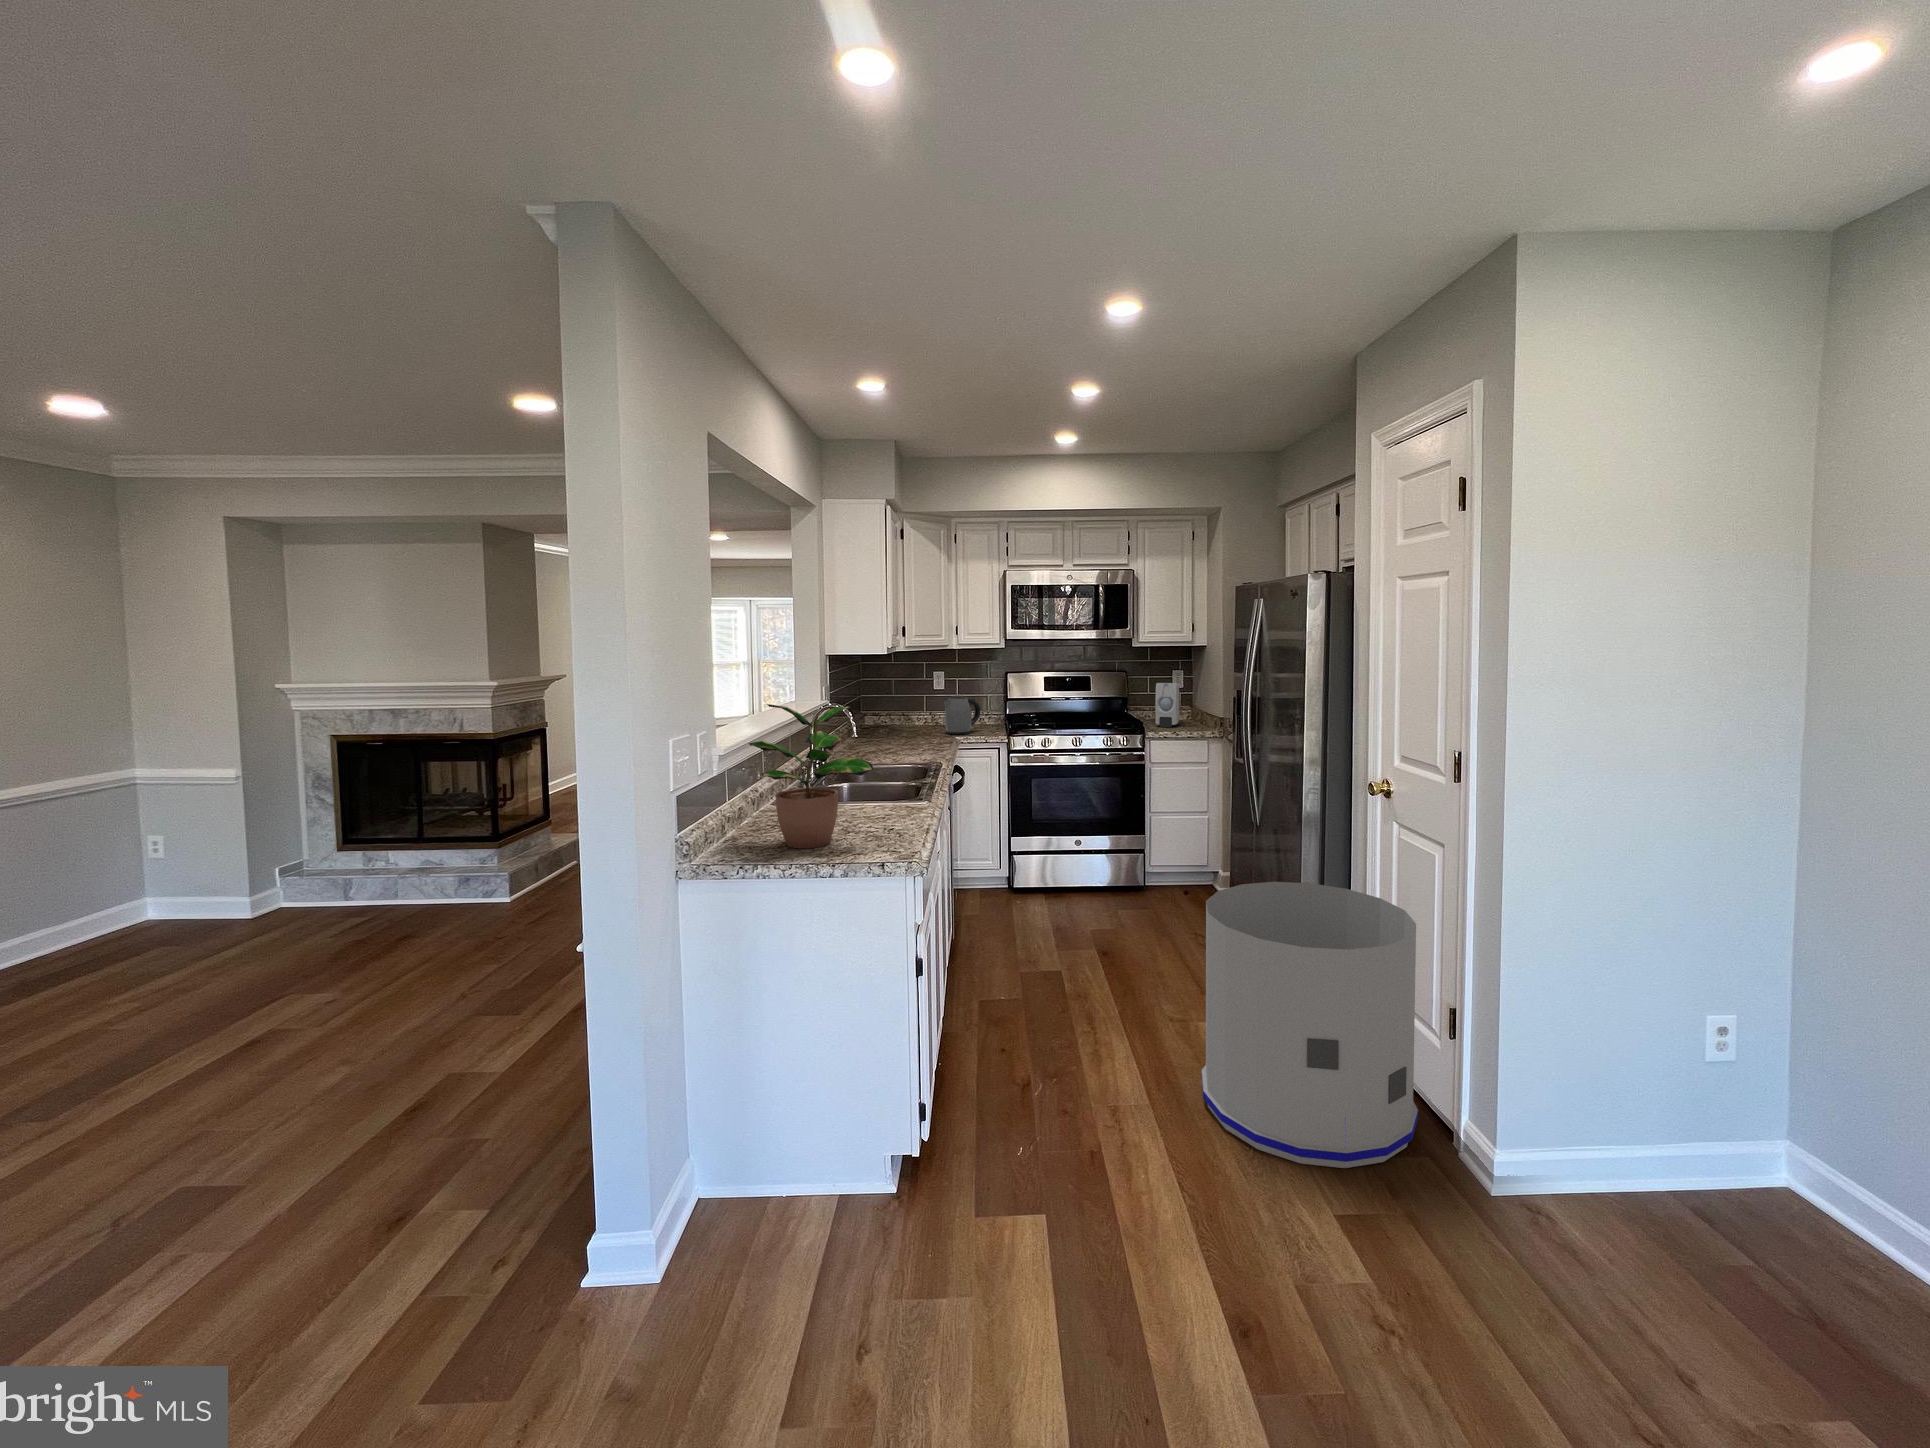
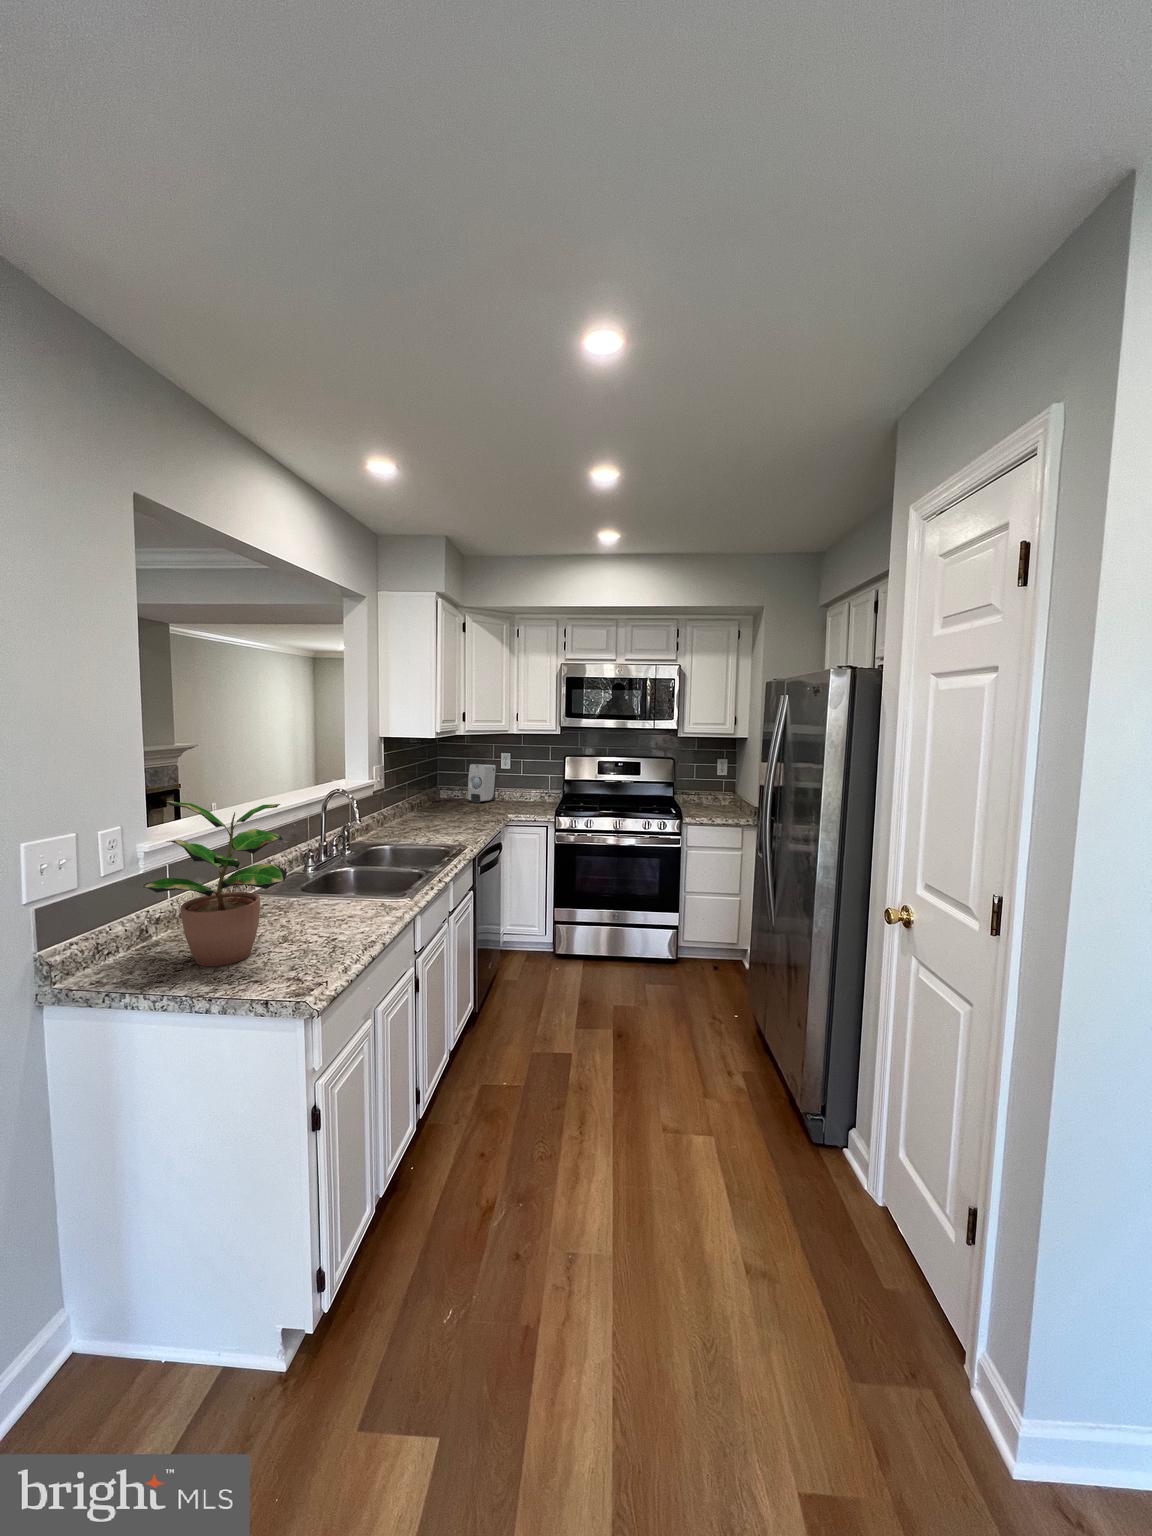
soap dispenser: present [1155,683,1179,727] -> present [468,764,497,803]
kettle: present [944,696,980,734] -> none [498,776,533,812]
trash can: present [1202,882,1418,1168] -> none [672,1008,931,1401]

